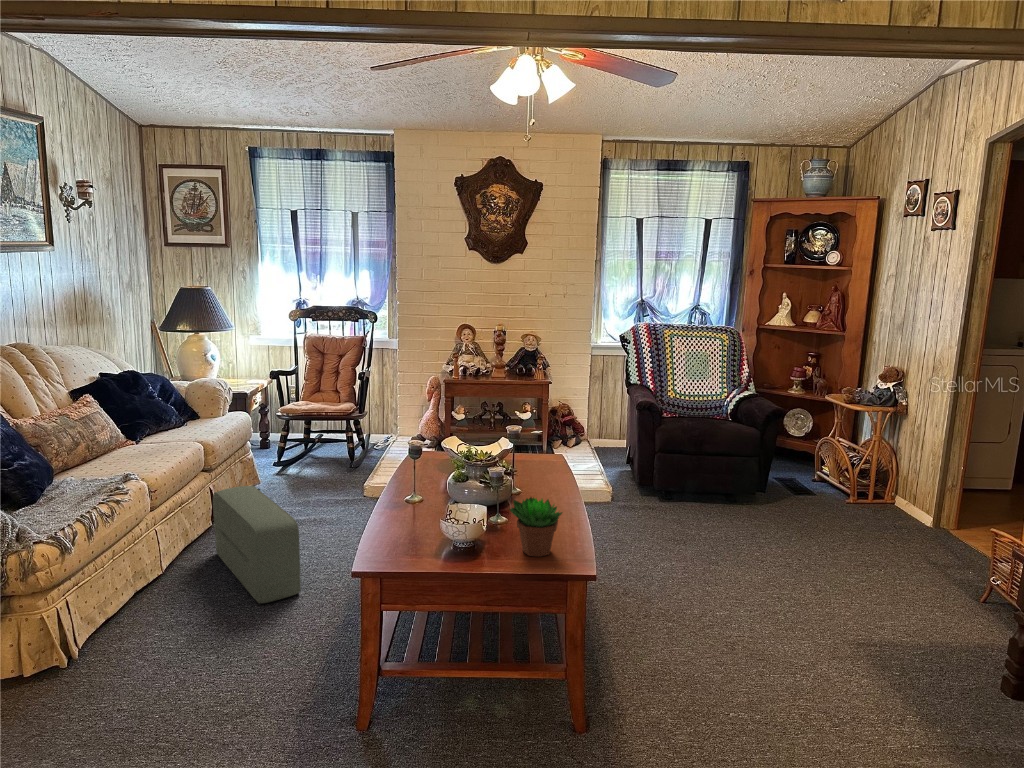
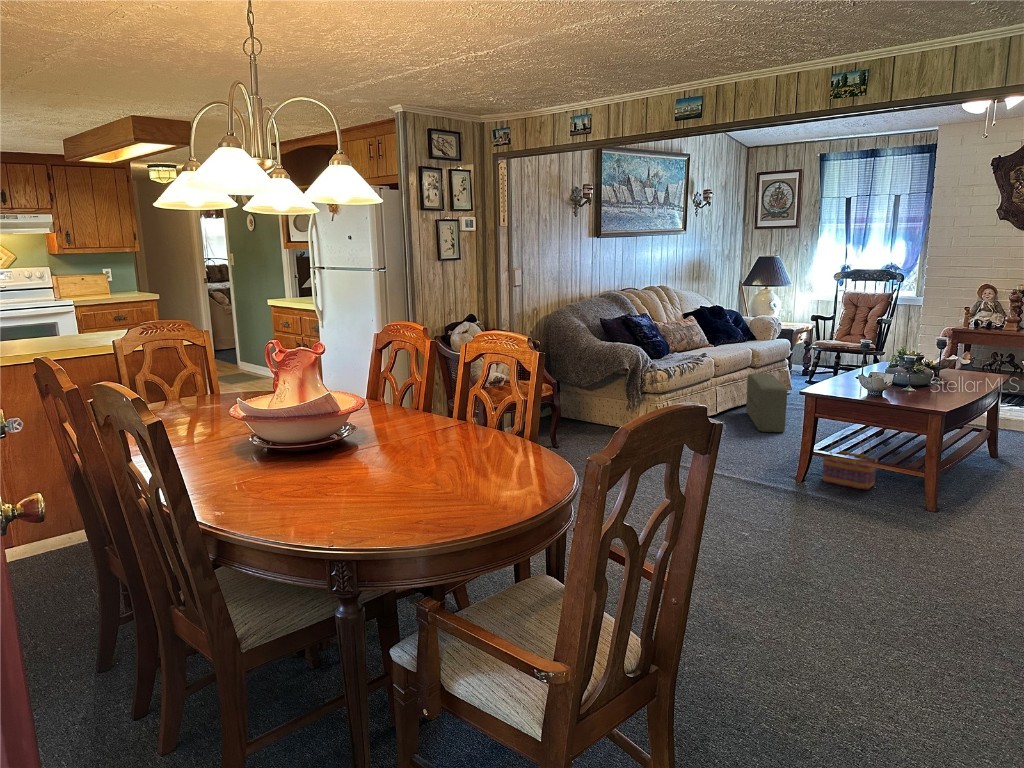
succulent plant: present [510,497,562,557] -> none [881,367,916,400]
basket: none [433,616,520,732] -> present [823,432,878,490]

